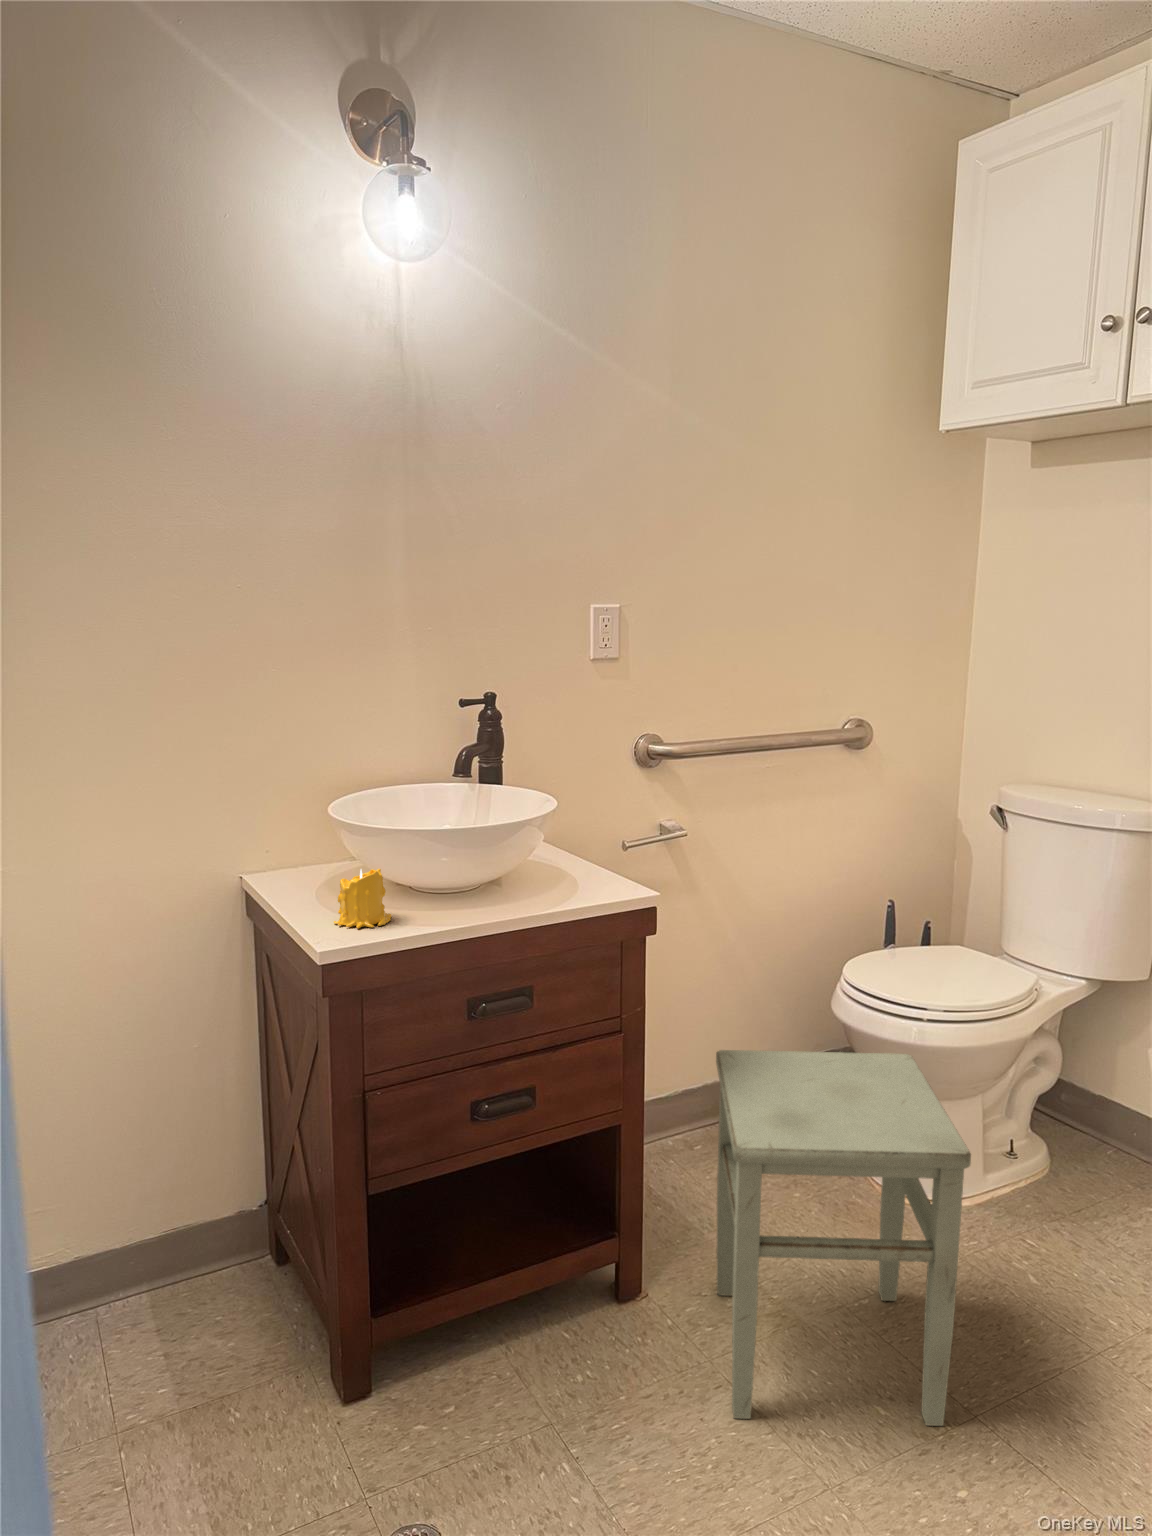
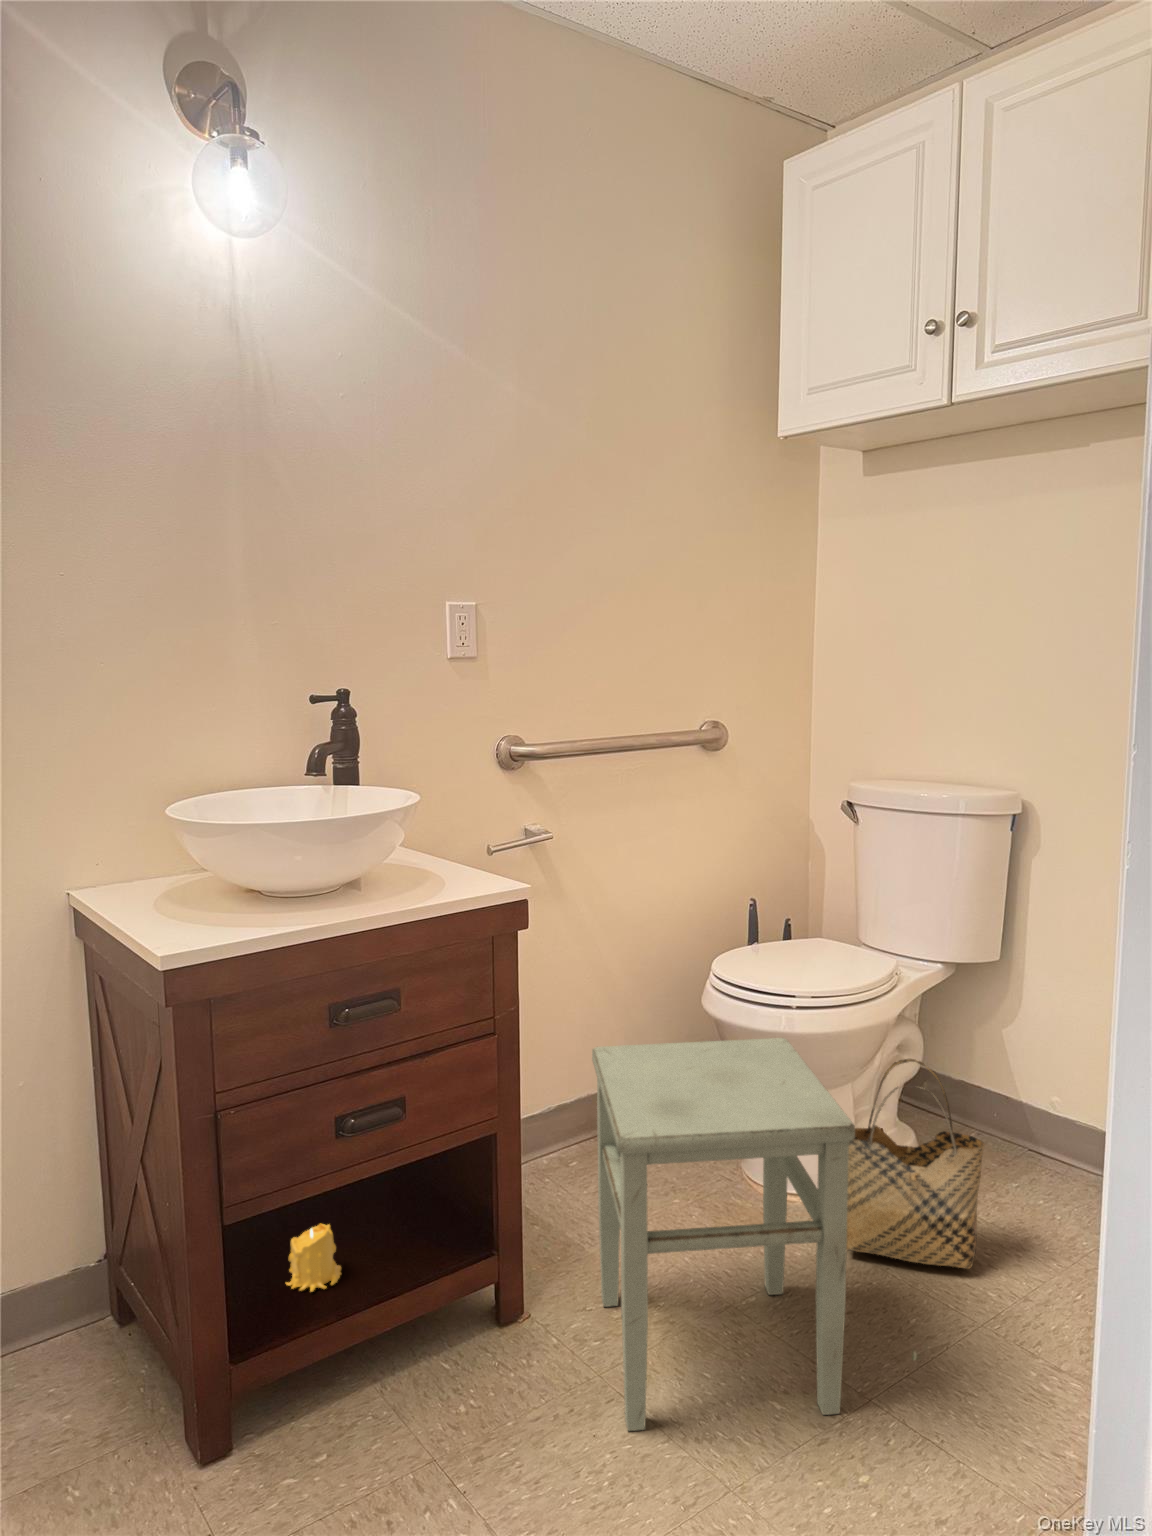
candle: present [334,869,391,929] -> present [286,1224,341,1292]
woven basket: none [962,1080,1115,1296] -> present [847,1059,984,1269]

